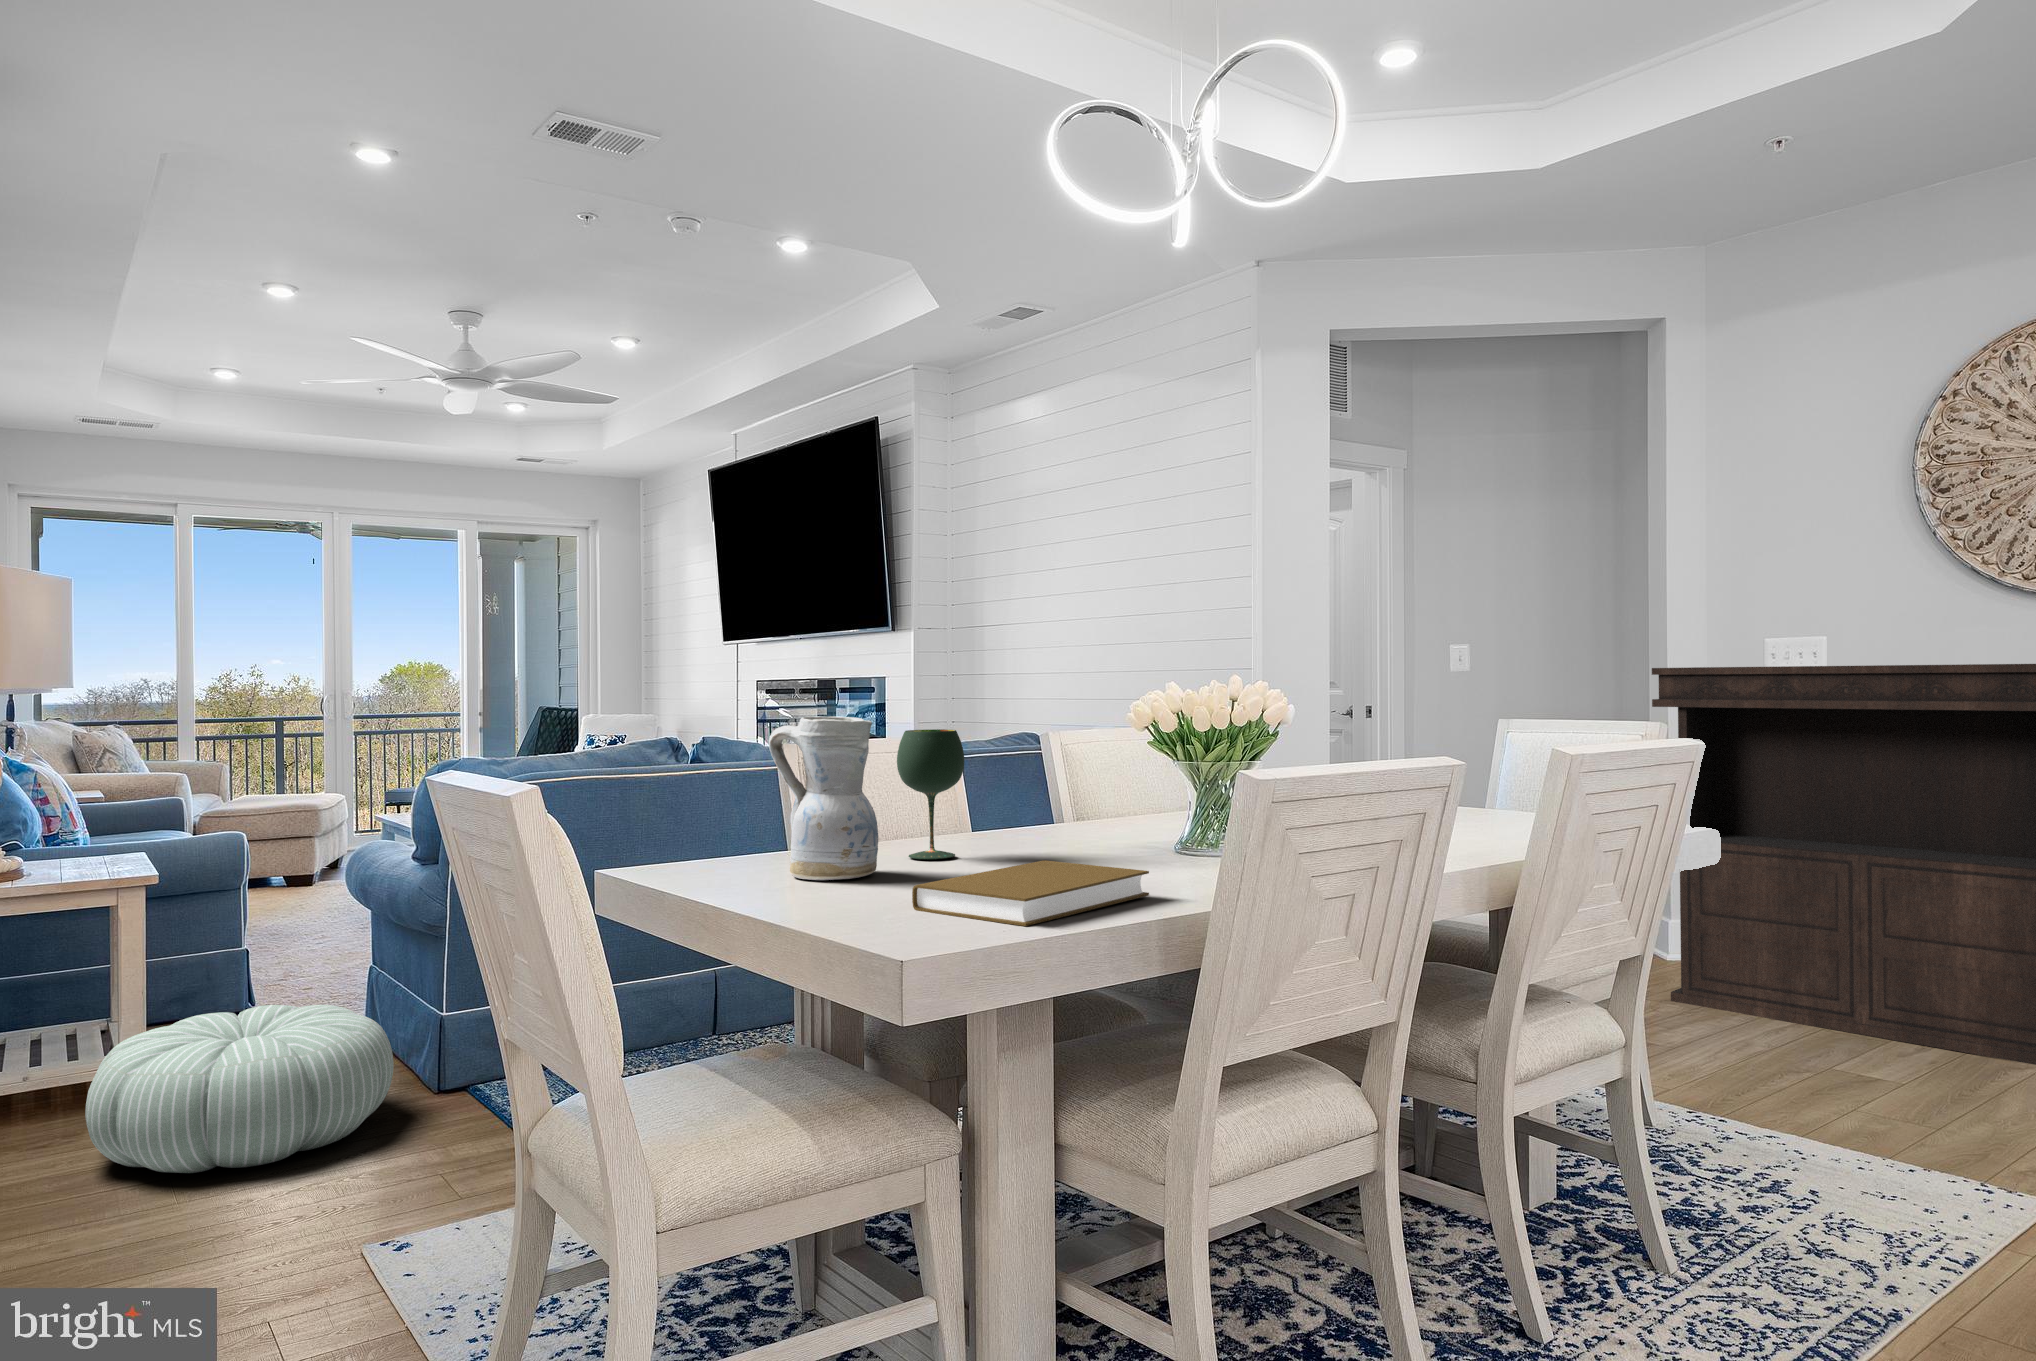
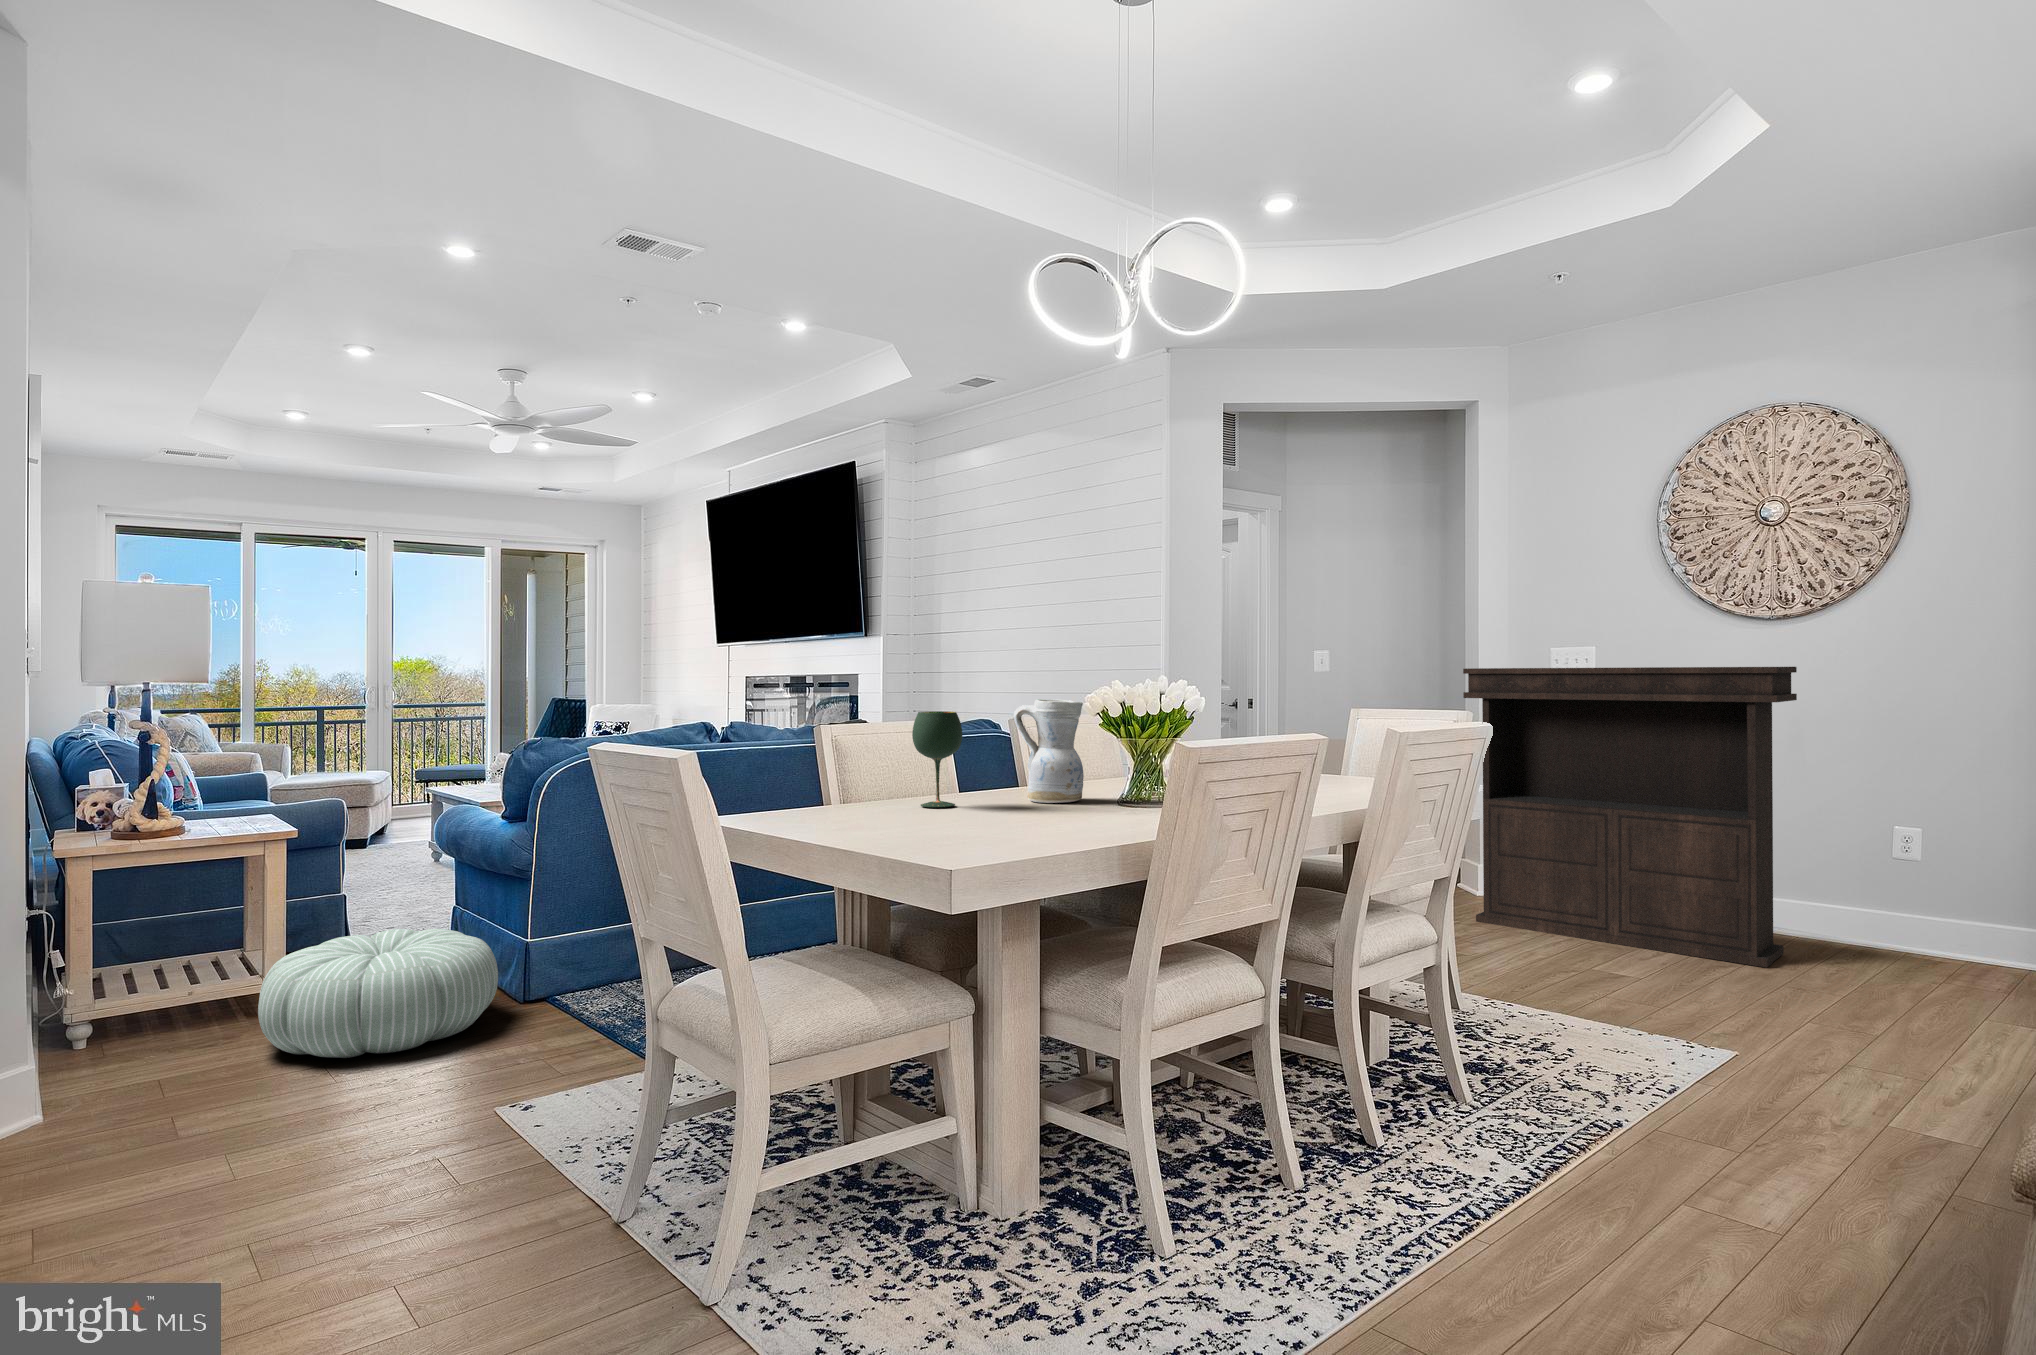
ceramic pitcher: present [769,716,878,880] -> present [1014,699,1084,803]
book: present [912,860,1149,926] -> none [939,806,1105,848]

